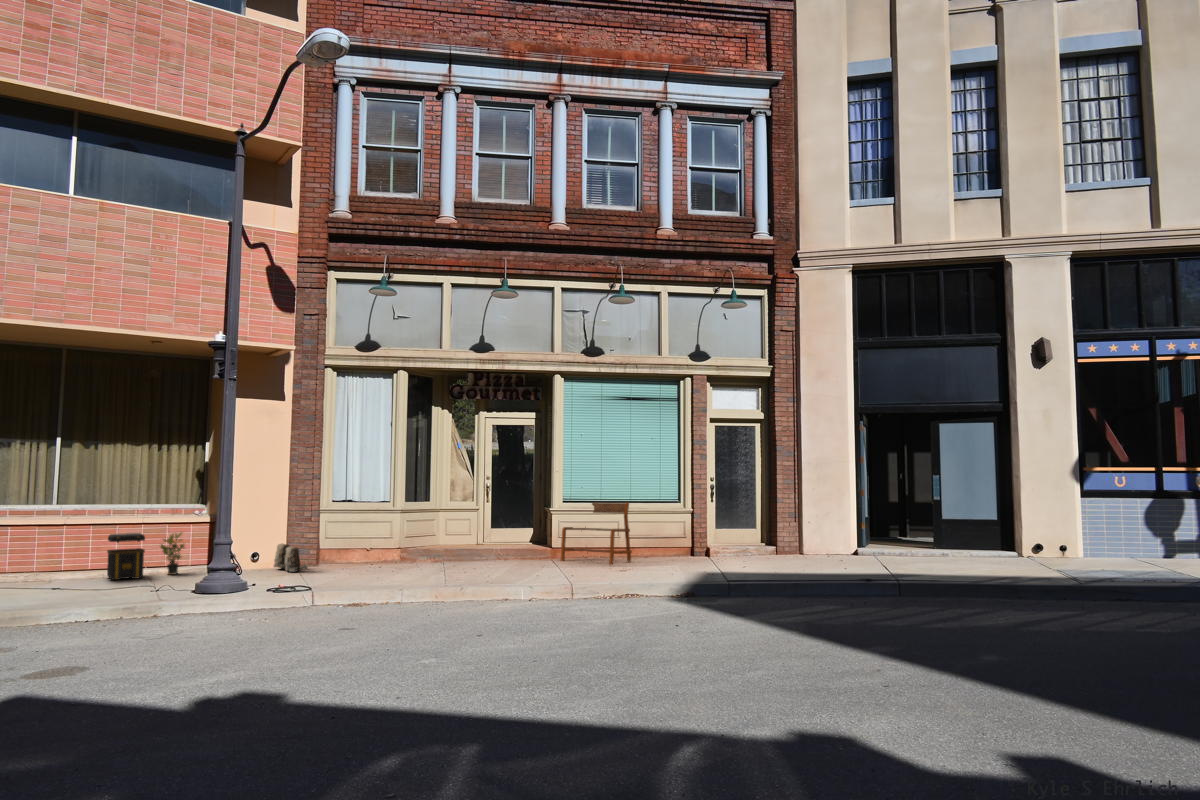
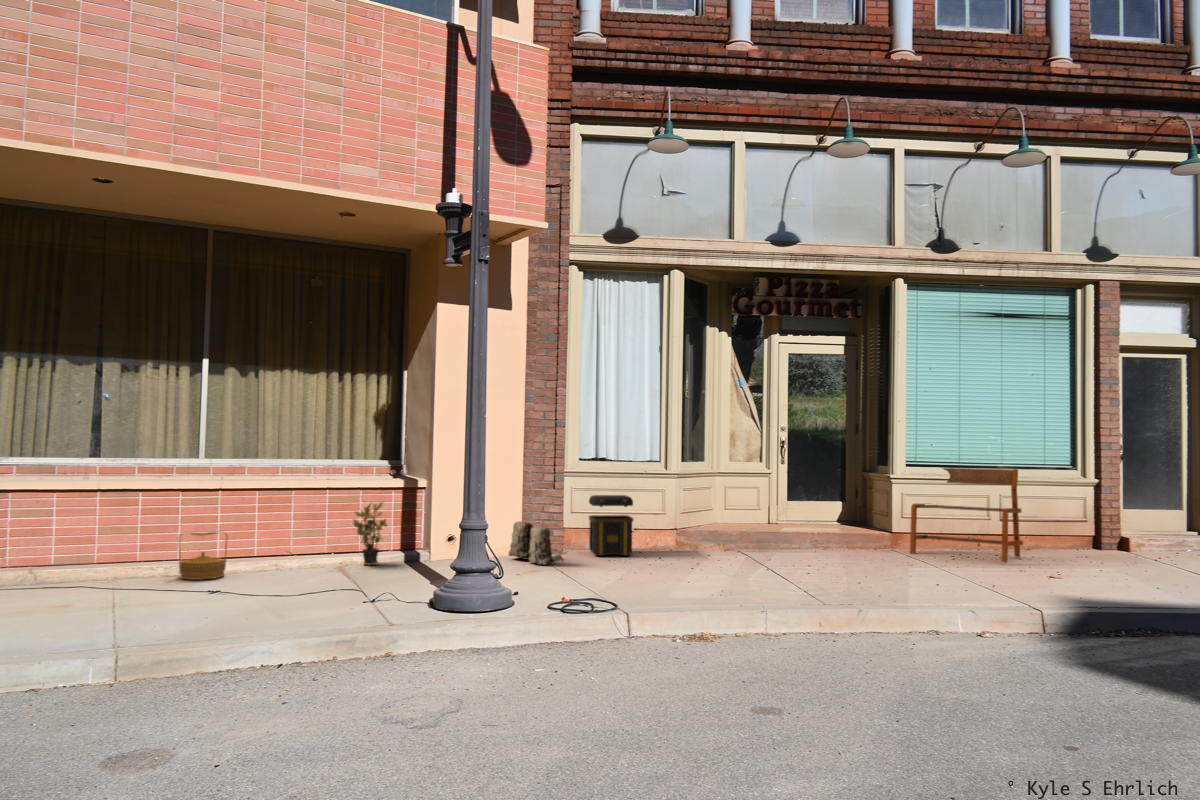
toolbox: present [107,533,145,580] -> present [589,495,633,556]
woven basket: none [33,553,68,585] -> present [179,531,228,580]

